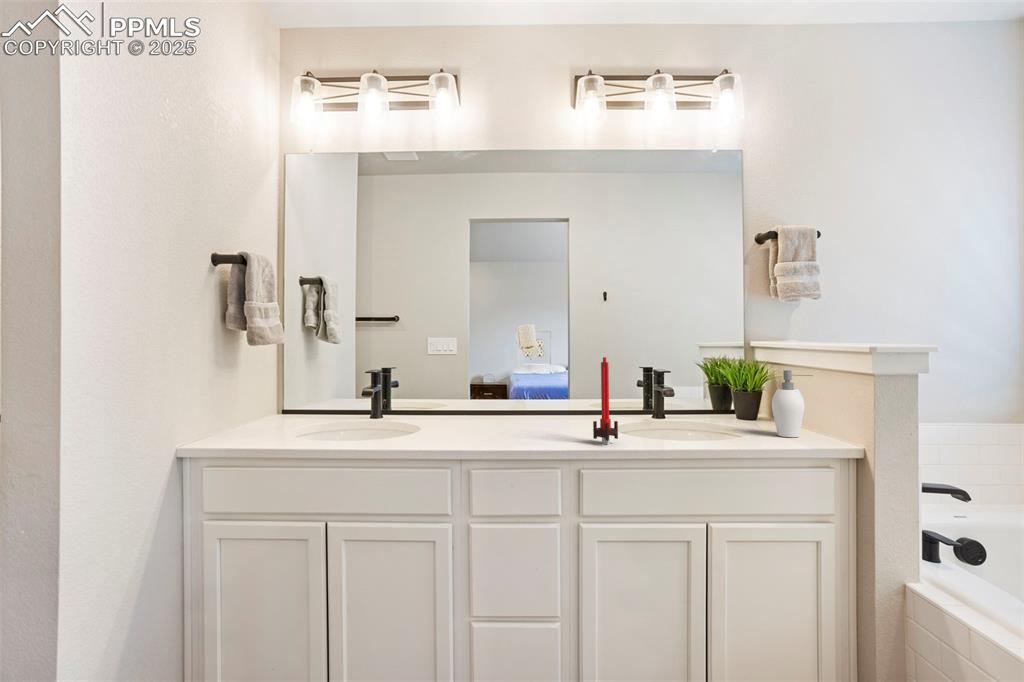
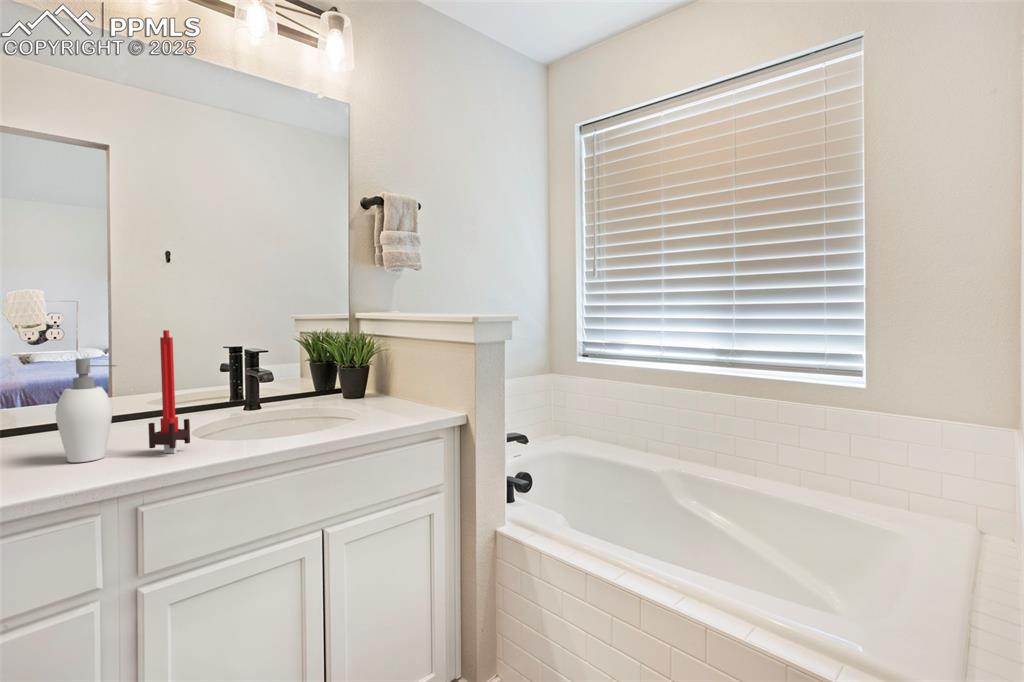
soap dispenser: present [772,370,813,437] -> present [55,358,116,462]

